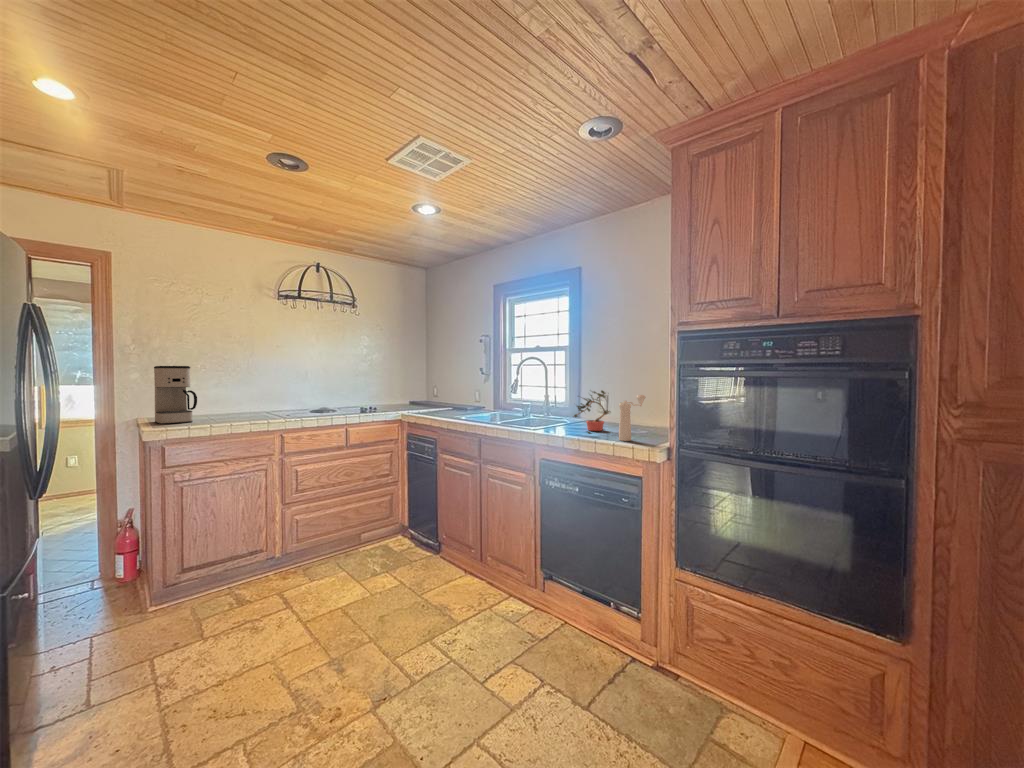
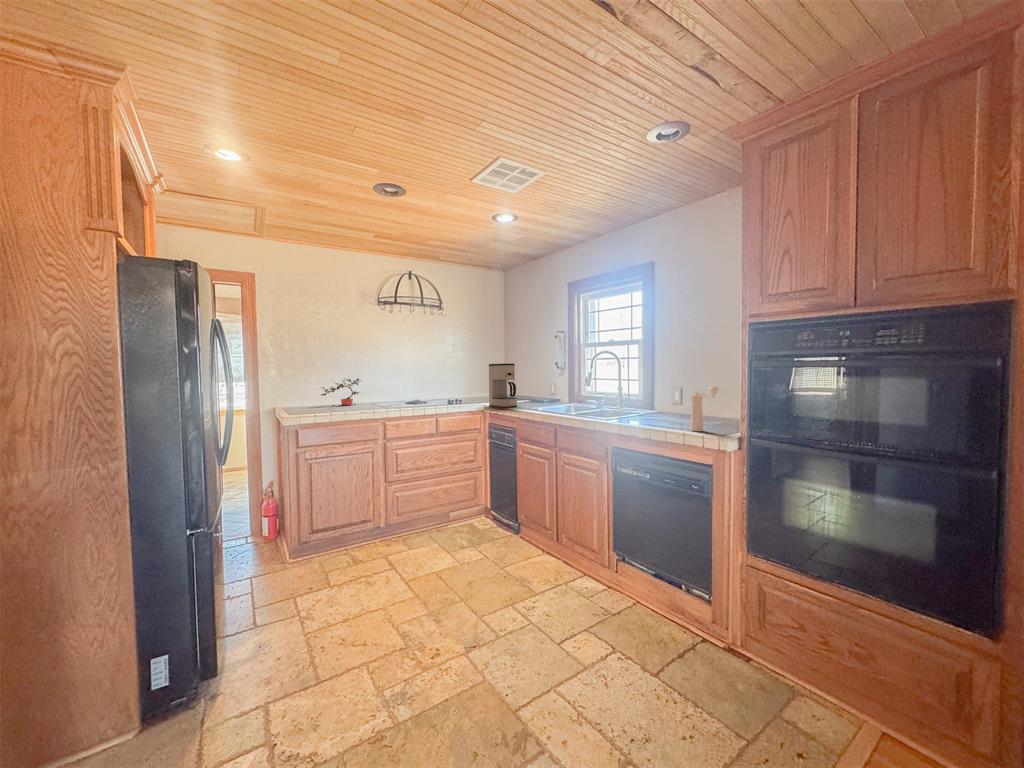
coffee maker: present [154,366,197,424] -> present [489,364,517,407]
potted plant: present [574,391,610,433] -> present [321,378,361,406]

